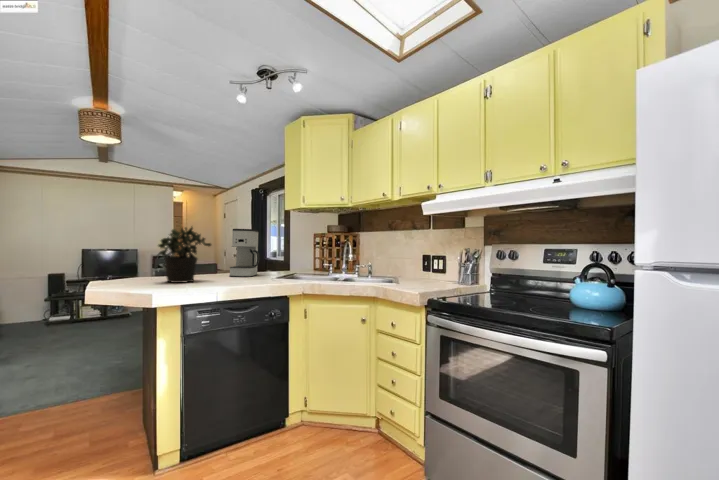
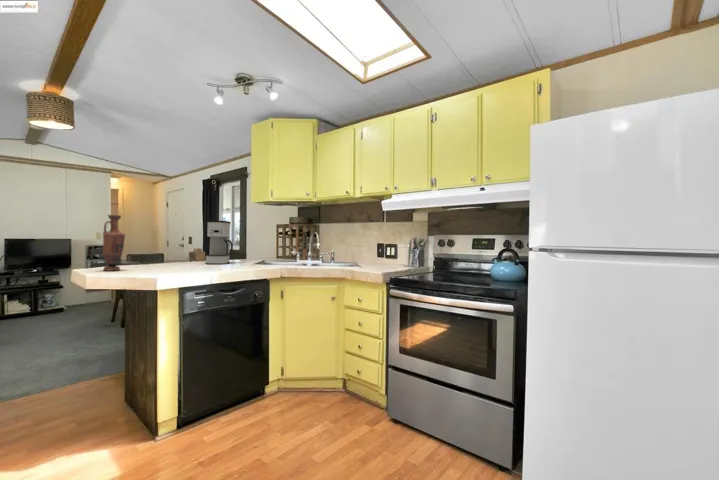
vase: none [112,223,136,283] -> present [103,215,125,271]
potted plant: present [158,226,211,283] -> none [147,218,195,269]

